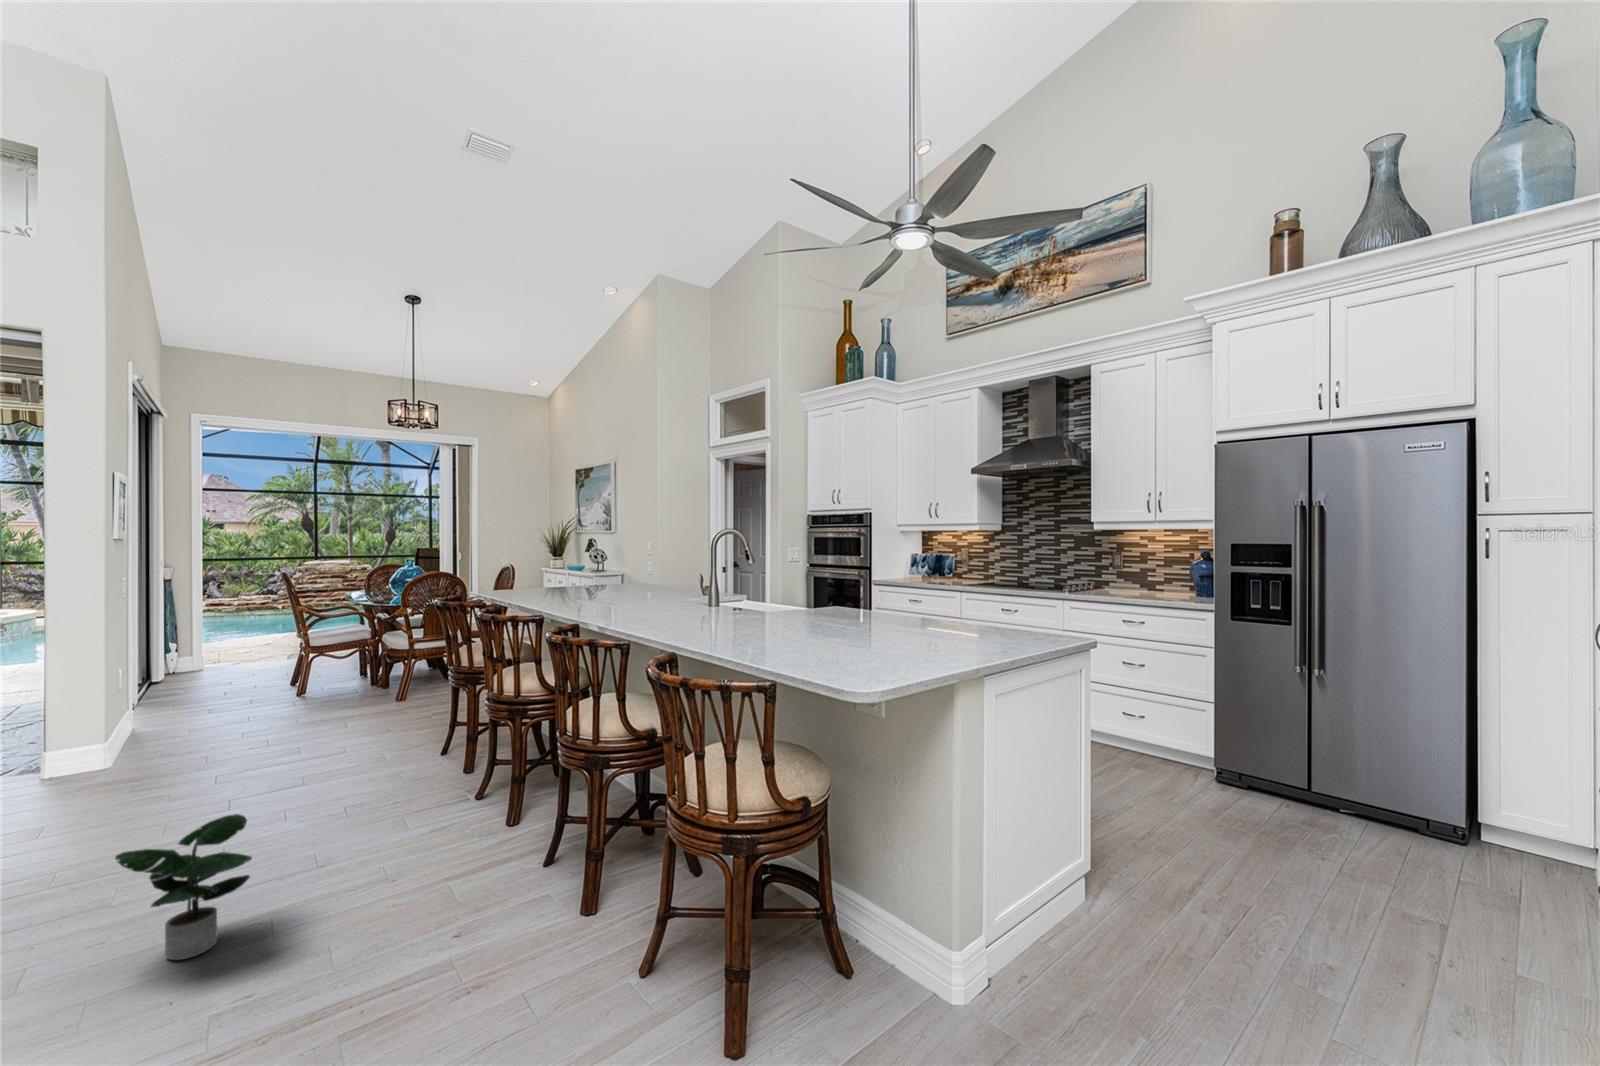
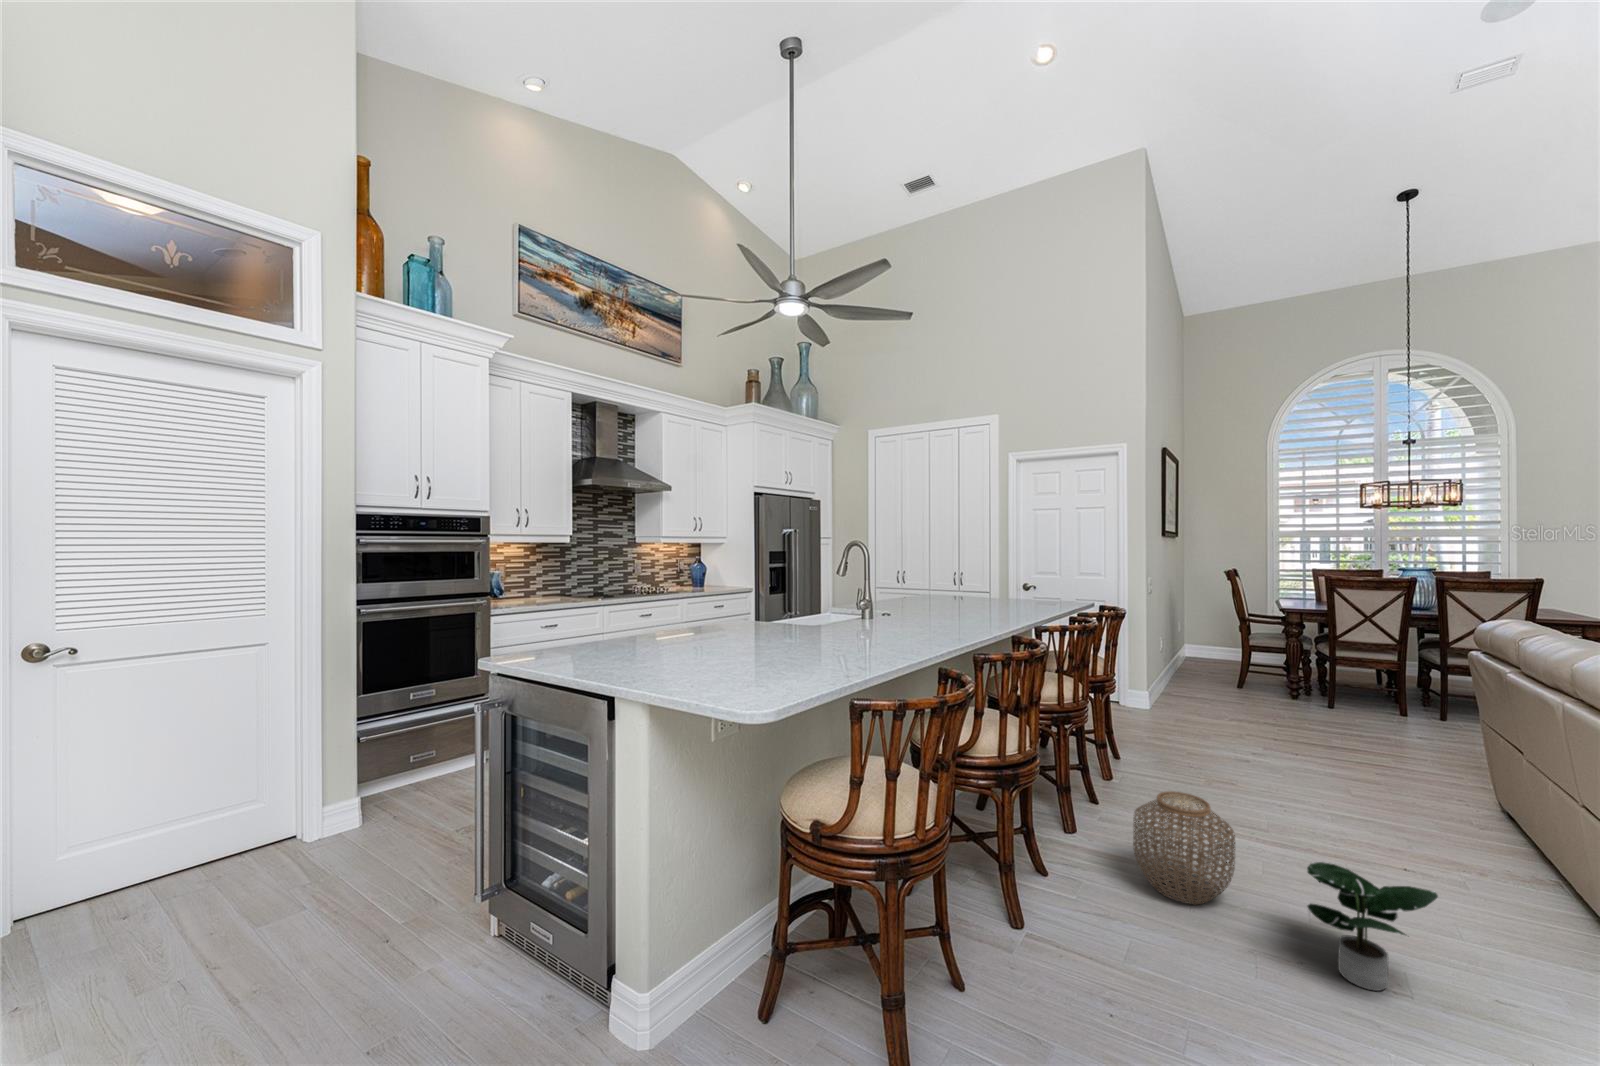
woven basket: none [341,799,461,932] -> present [1133,791,1235,905]

